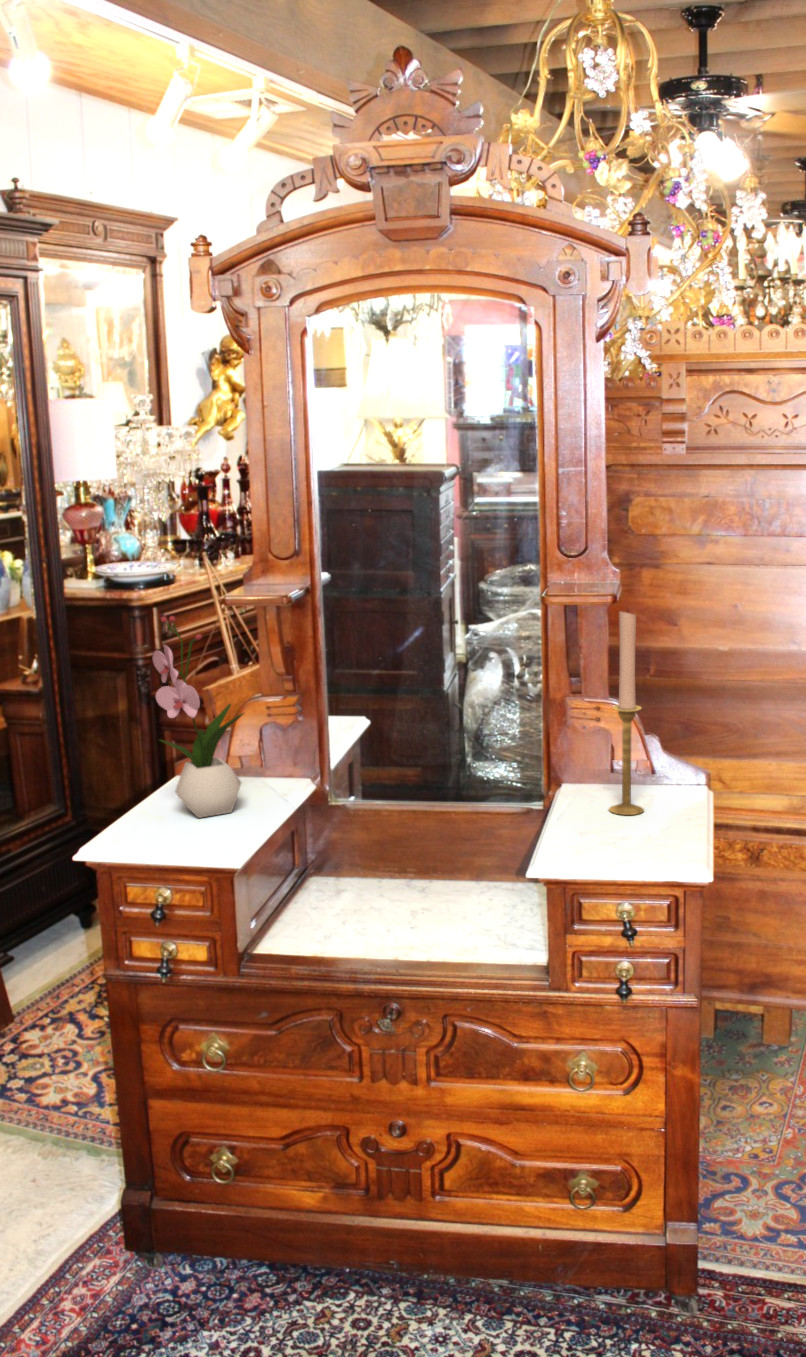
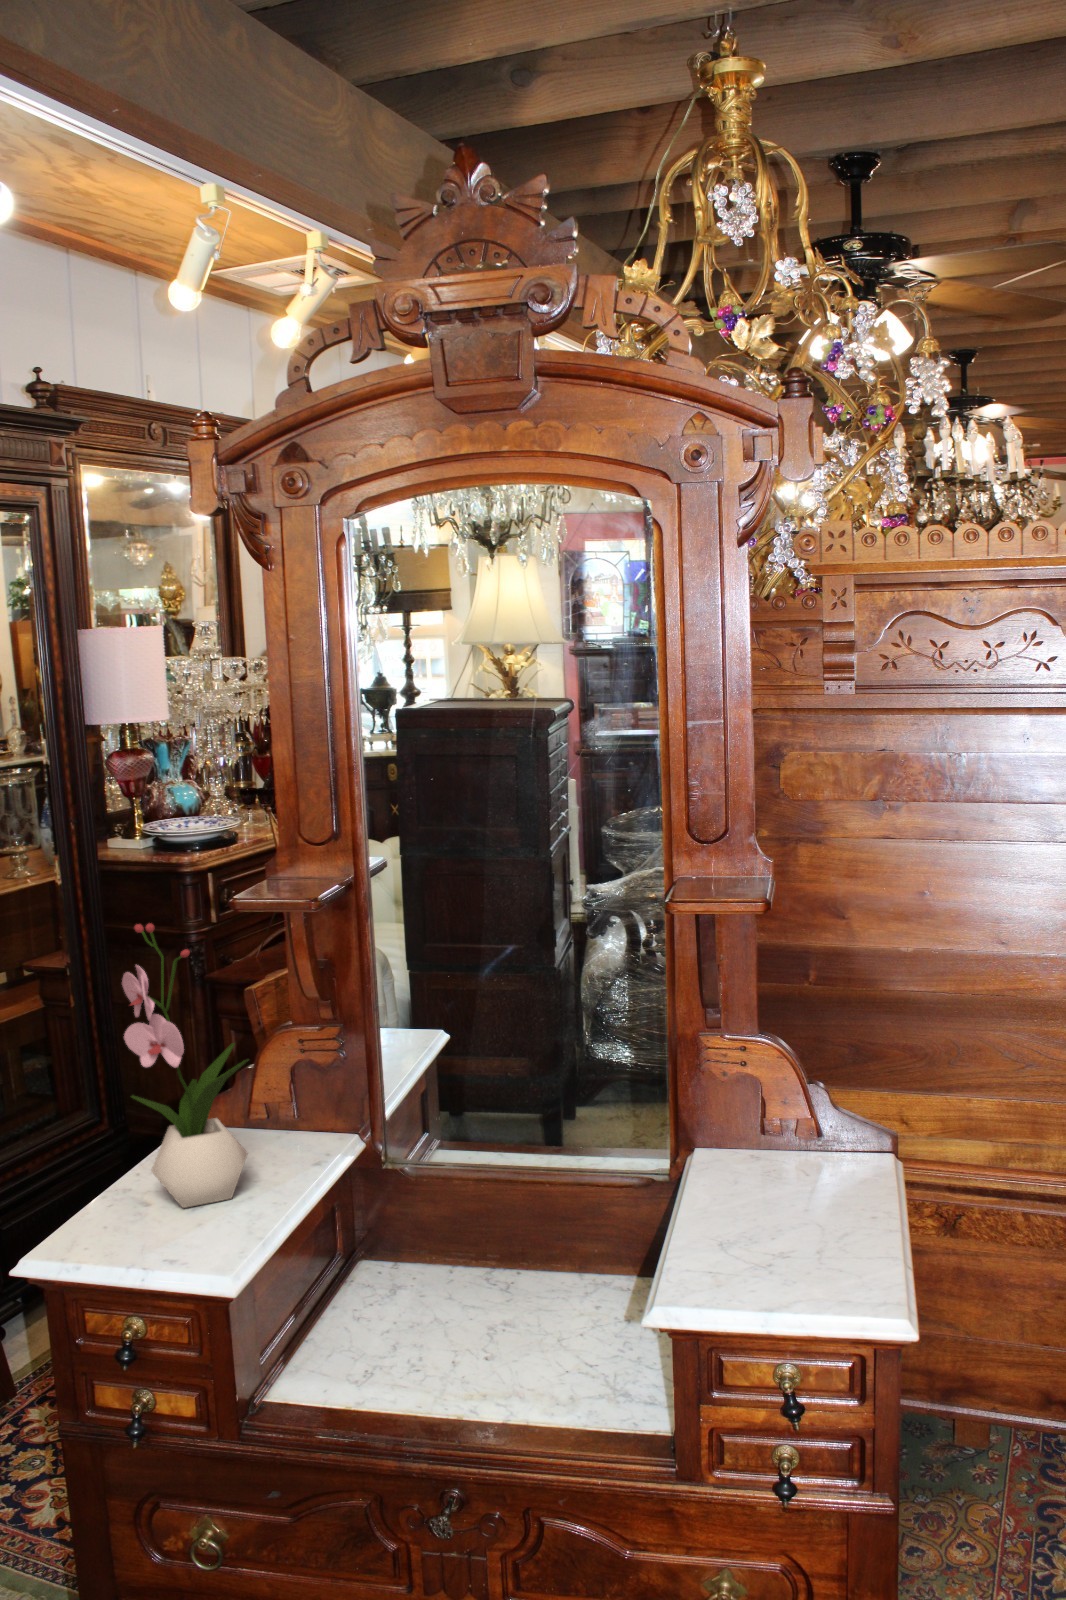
candlestick: present [609,612,644,815] -> none [762,916,812,1209]

